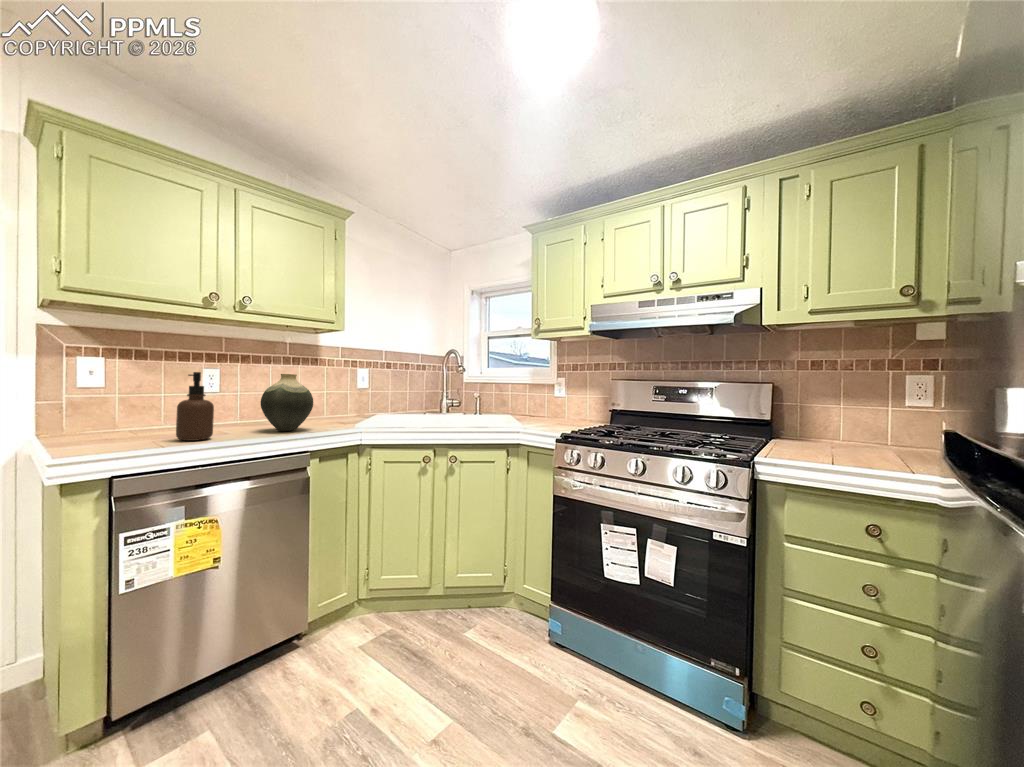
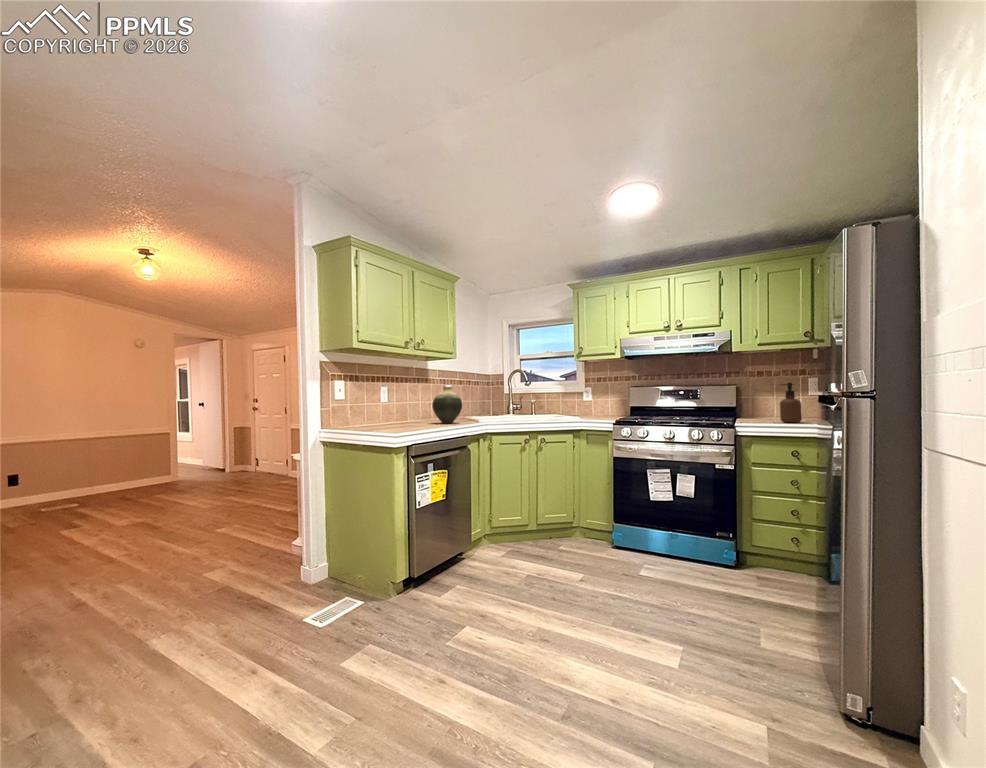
soap dispenser: present [176,372,214,441] -> present [780,383,802,423]

